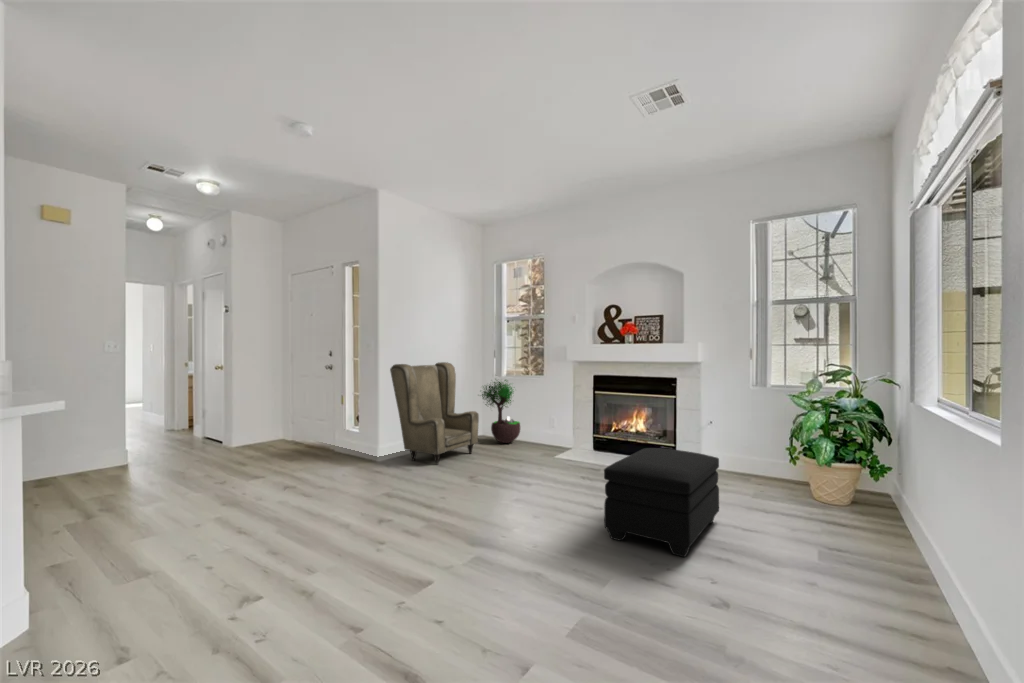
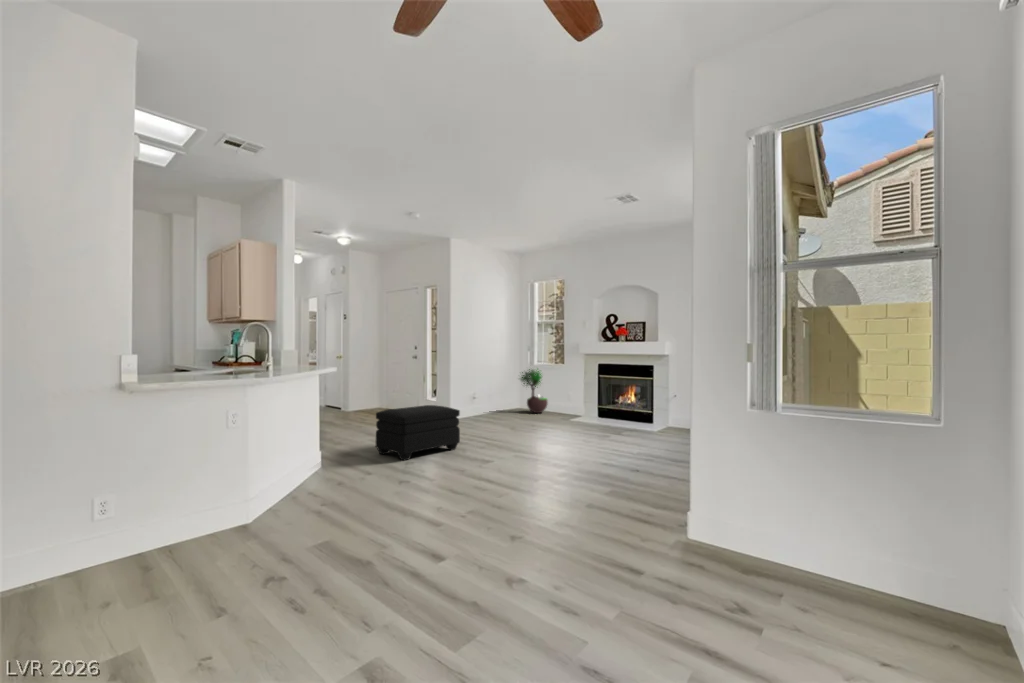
armchair: present [390,362,479,464] -> none [458,355,517,422]
ottoman: present [604,448,719,557] -> present [376,405,460,460]

